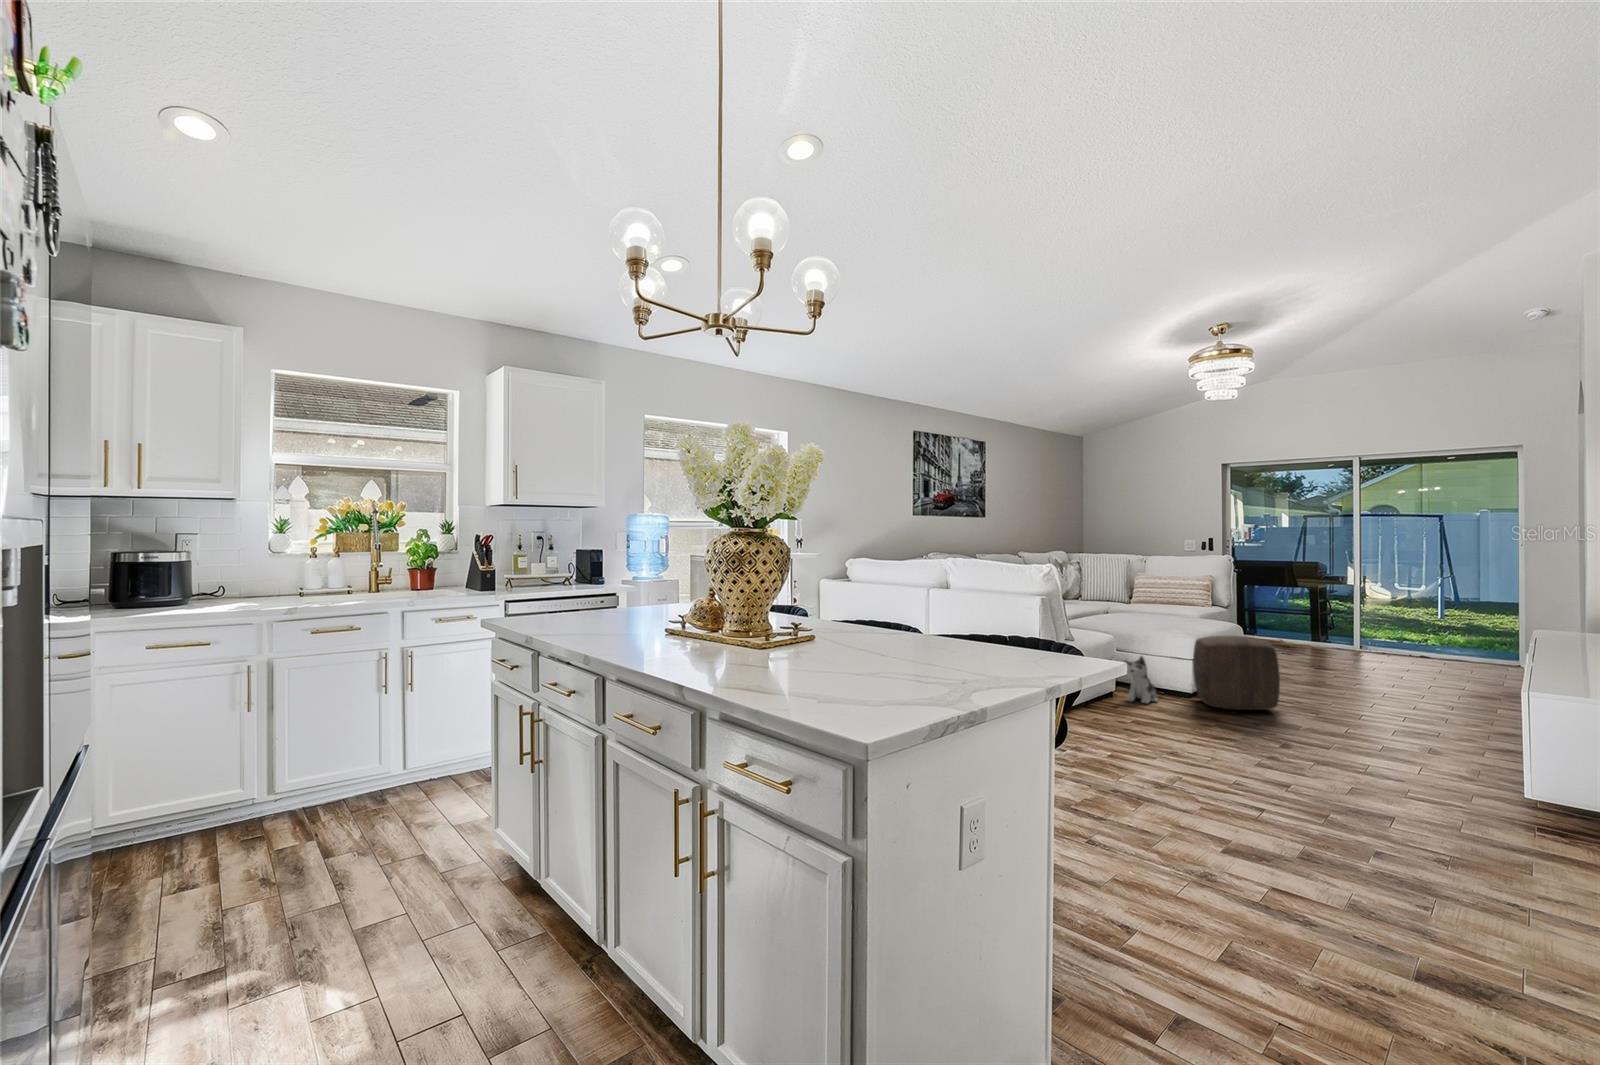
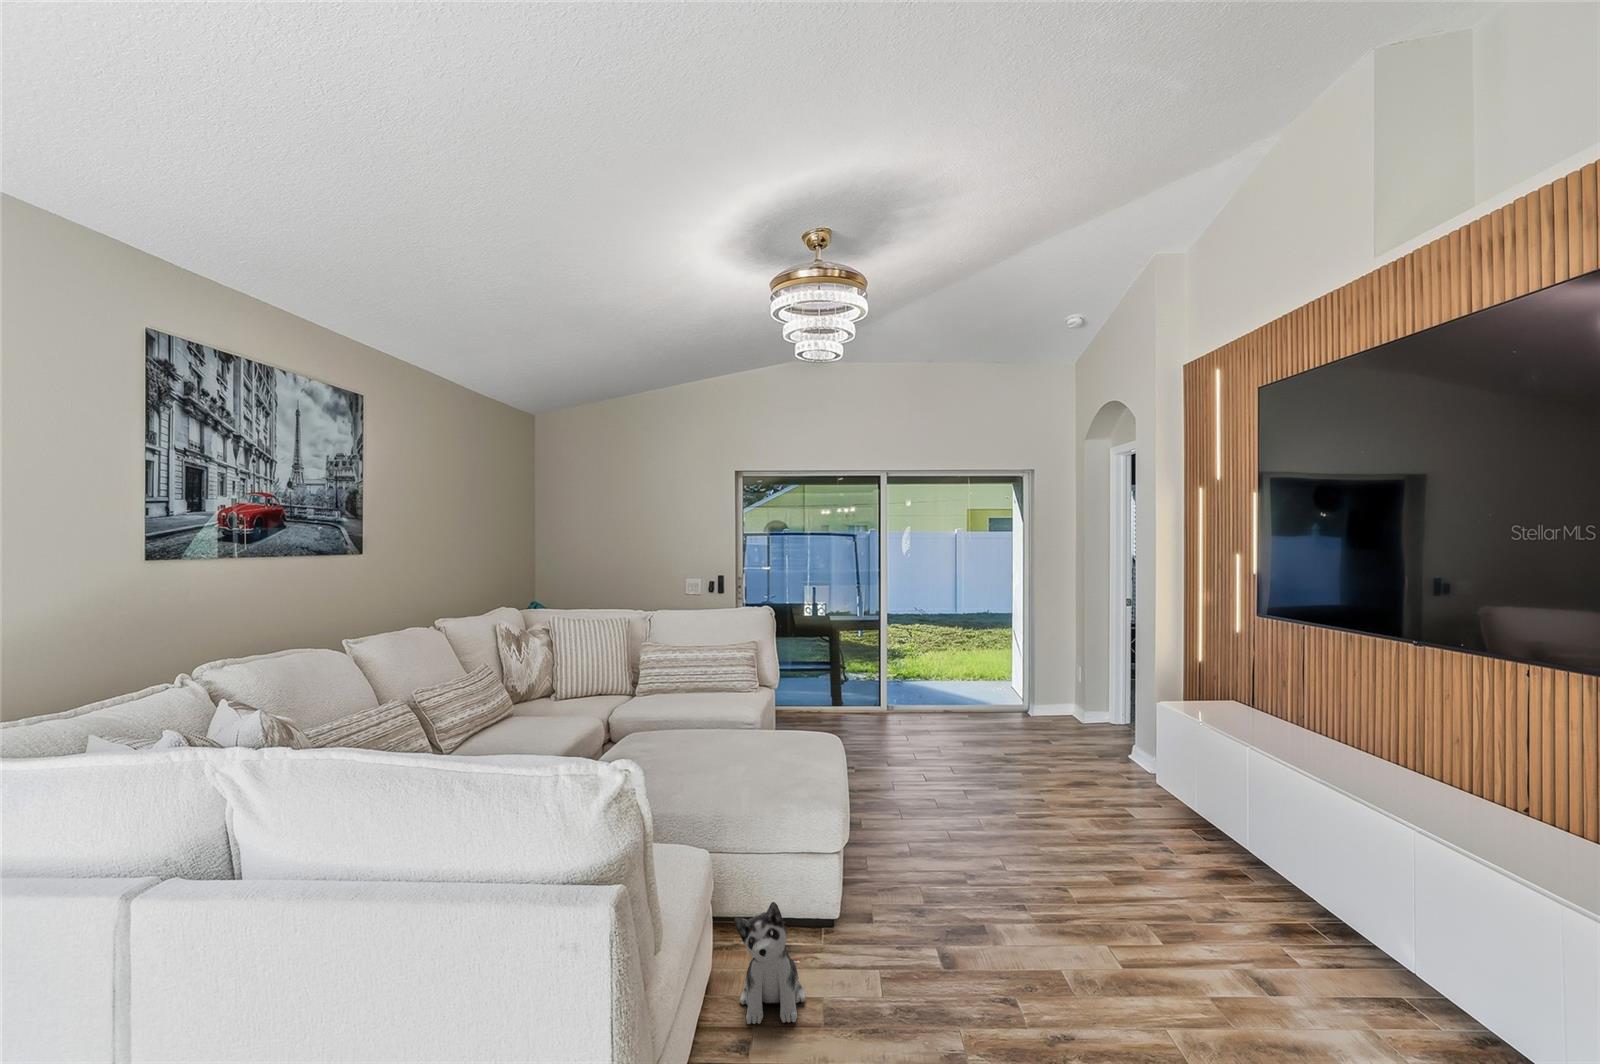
ottoman: present [1193,636,1280,710] -> none [848,804,1020,991]

